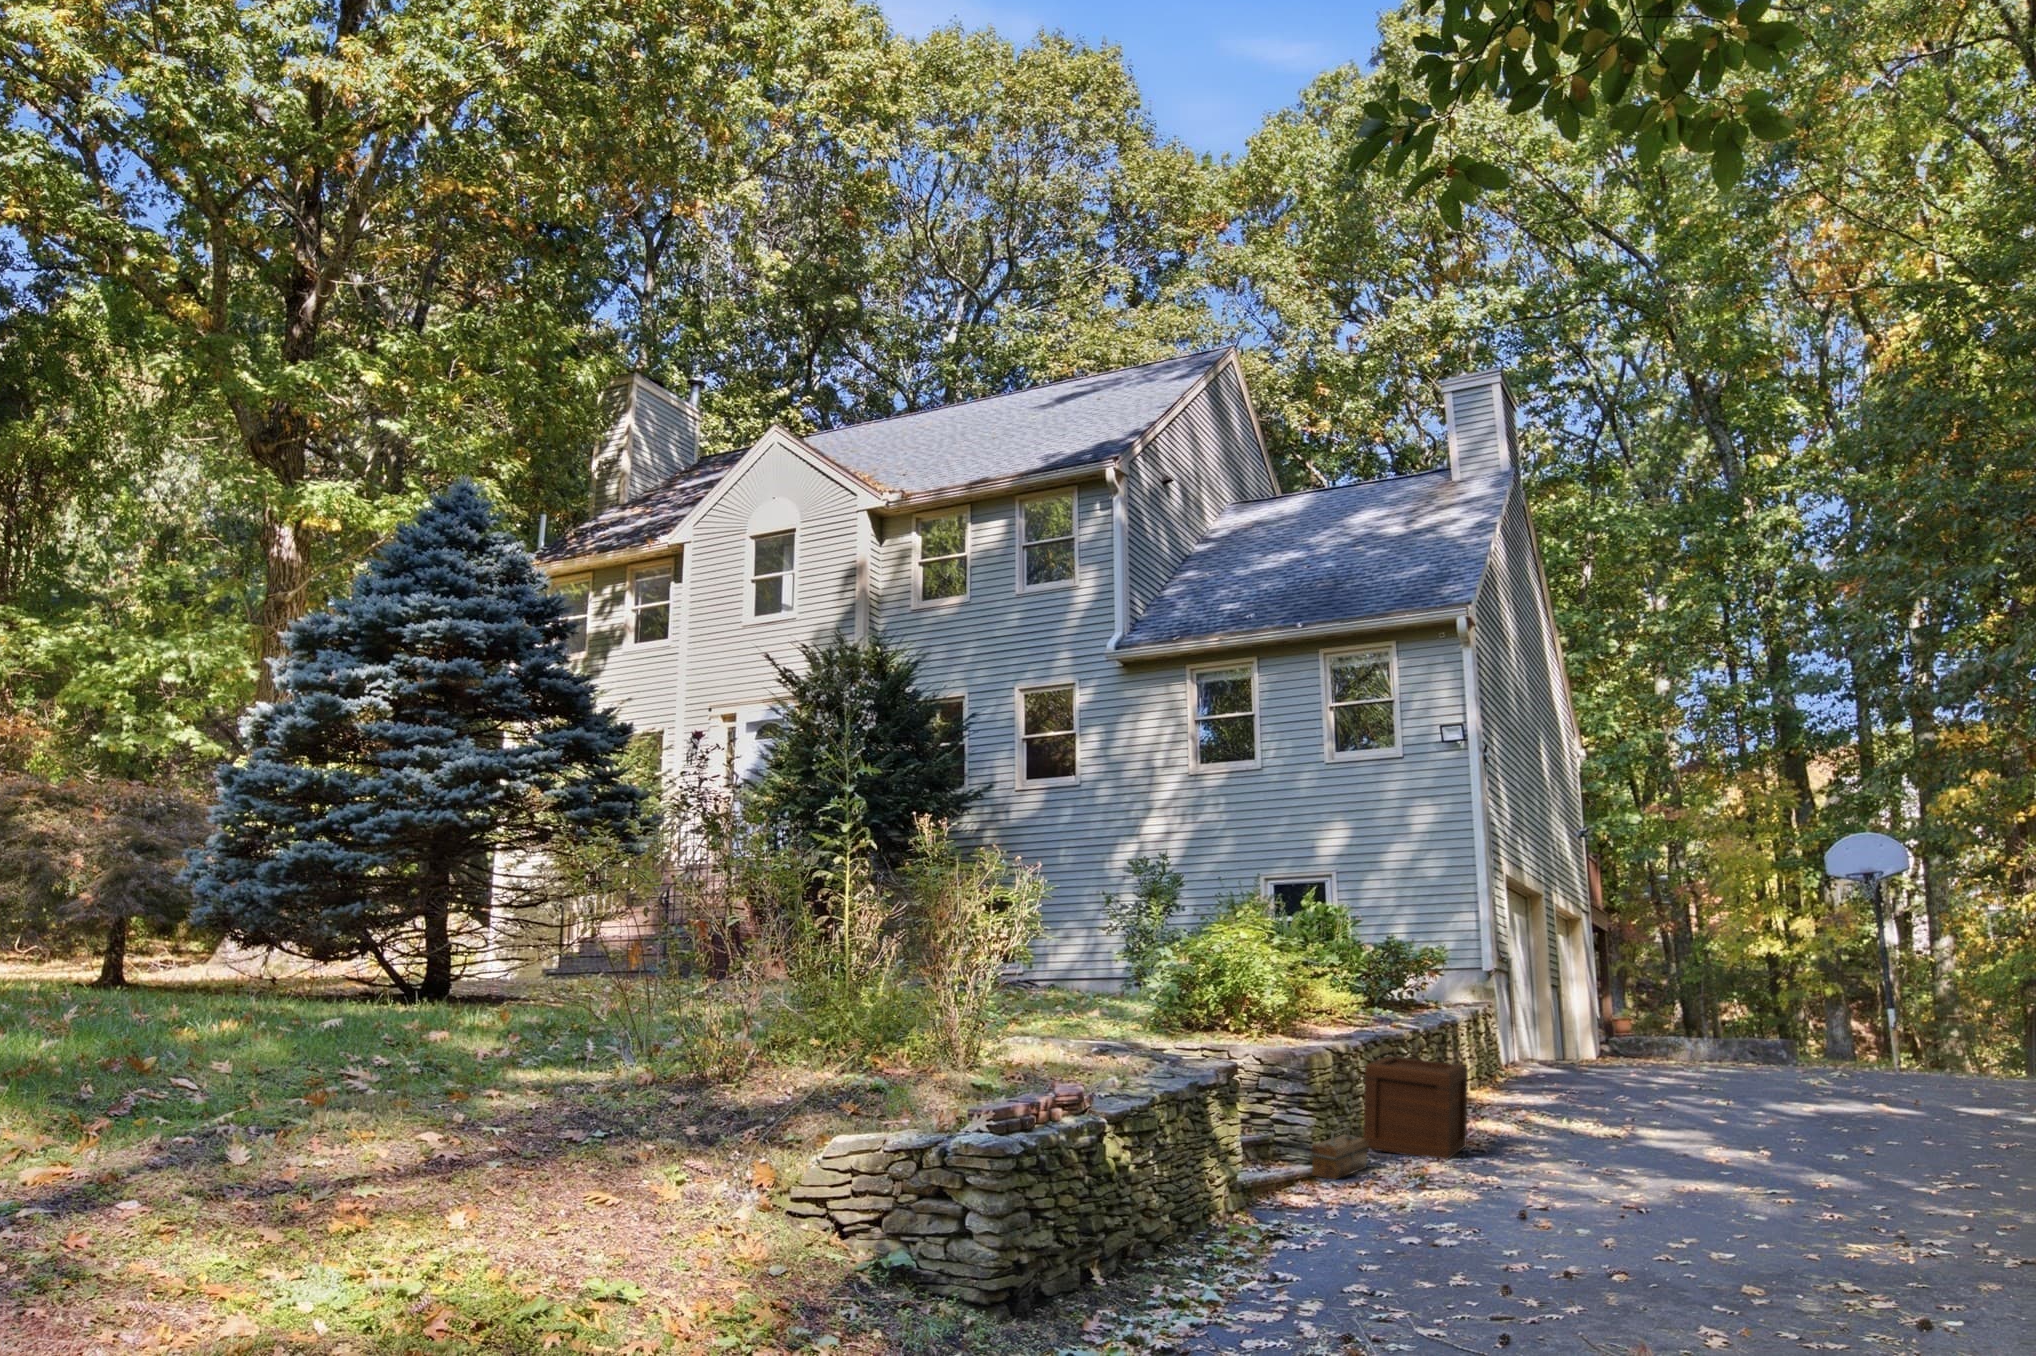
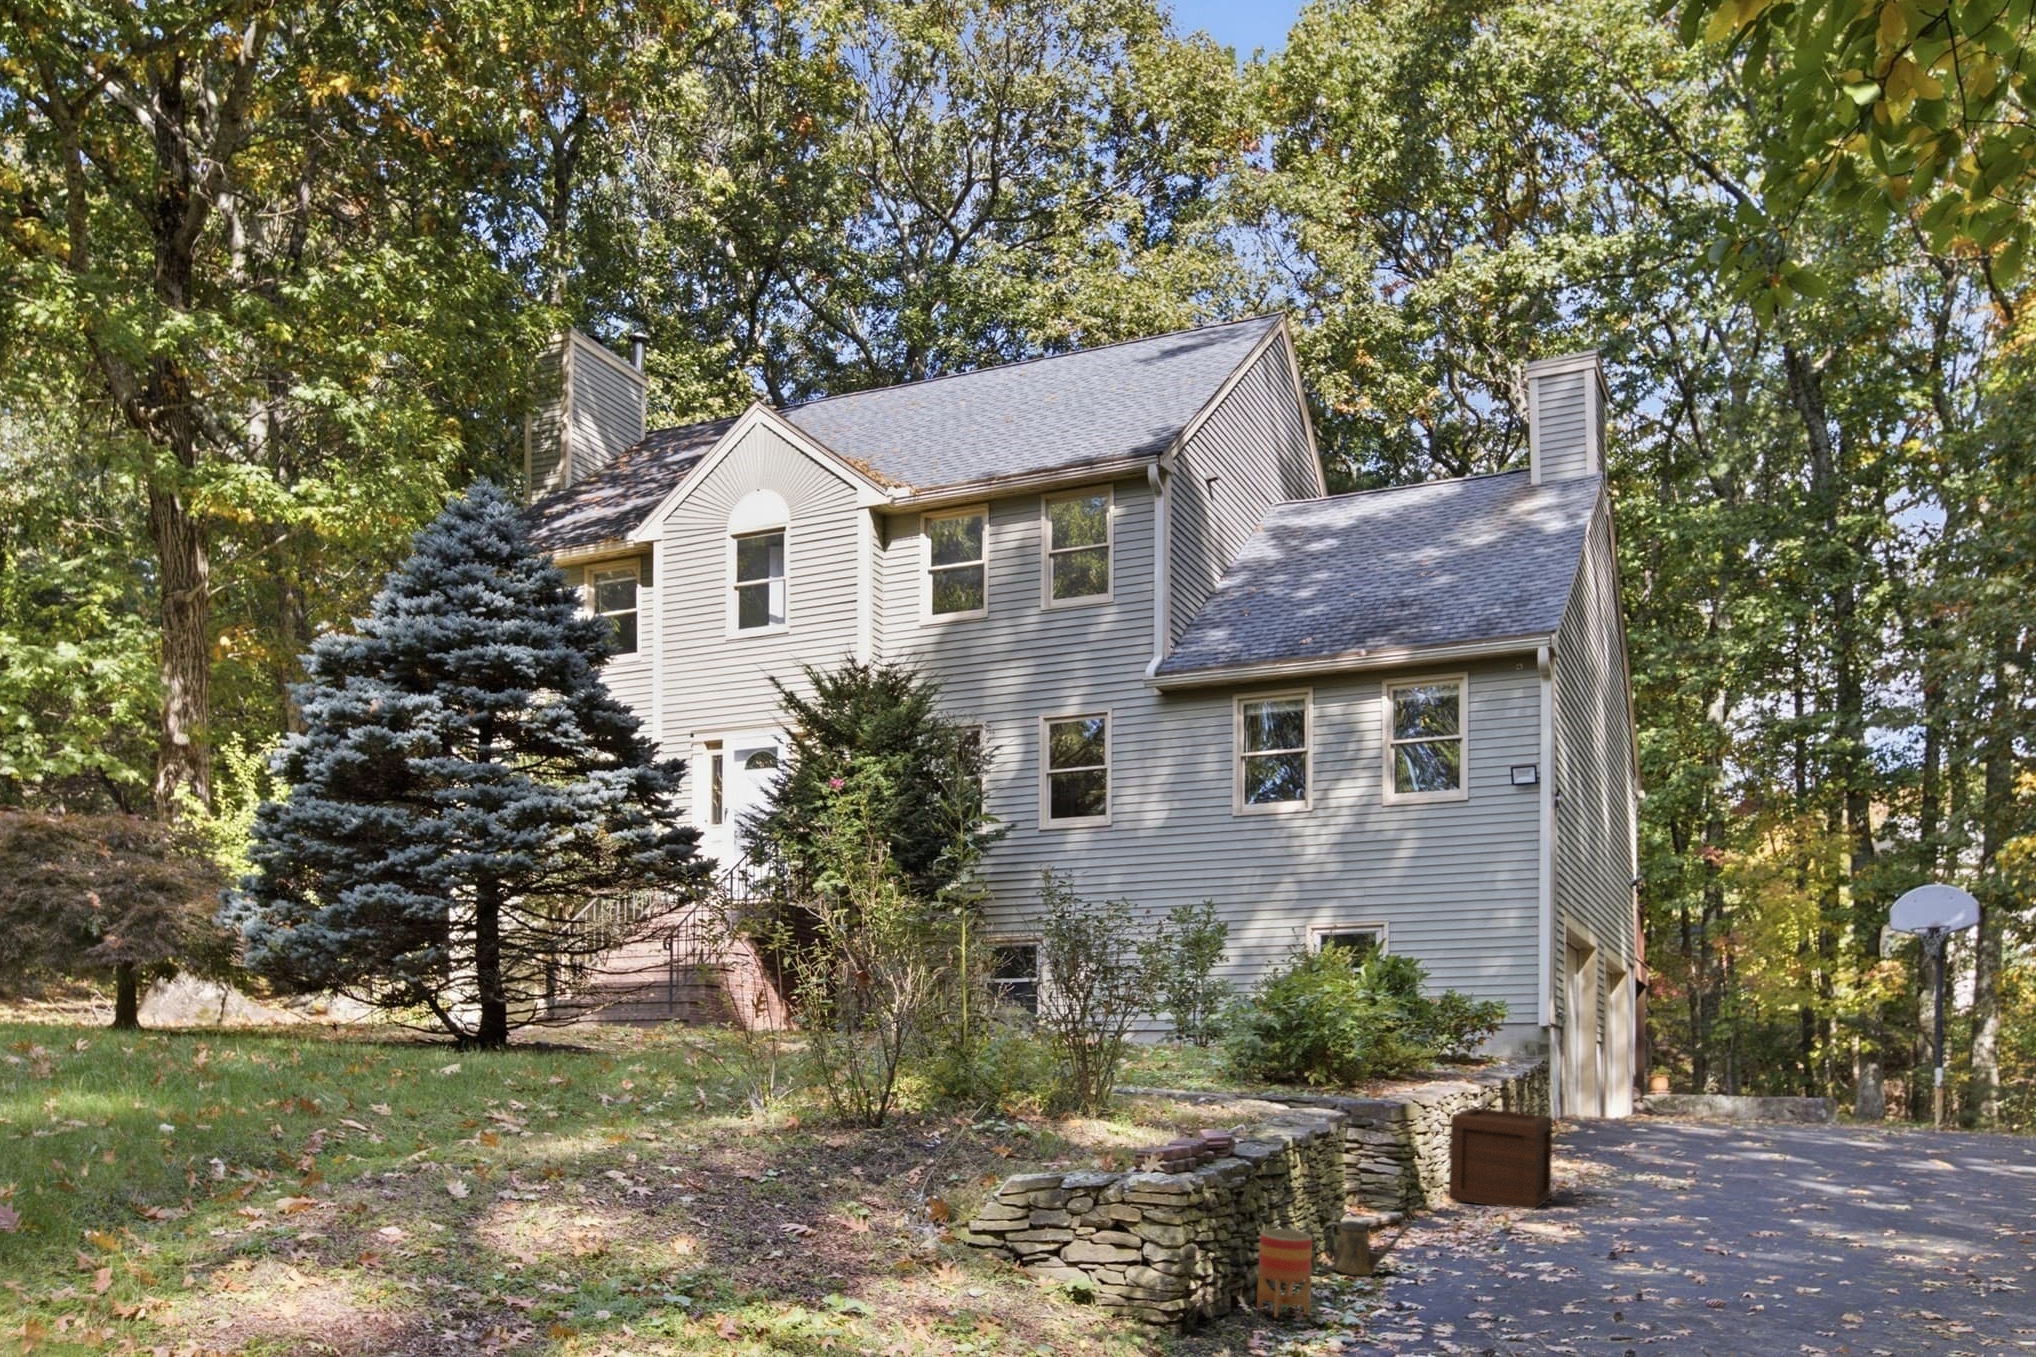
toolbox: present [1310,1127,1370,1179] -> none [1404,1177,1460,1228]
watering can: none [1207,1179,1301,1237] -> present [1323,1221,1413,1275]
planter: none [1116,1193,1175,1292] -> present [1257,1229,1312,1317]

